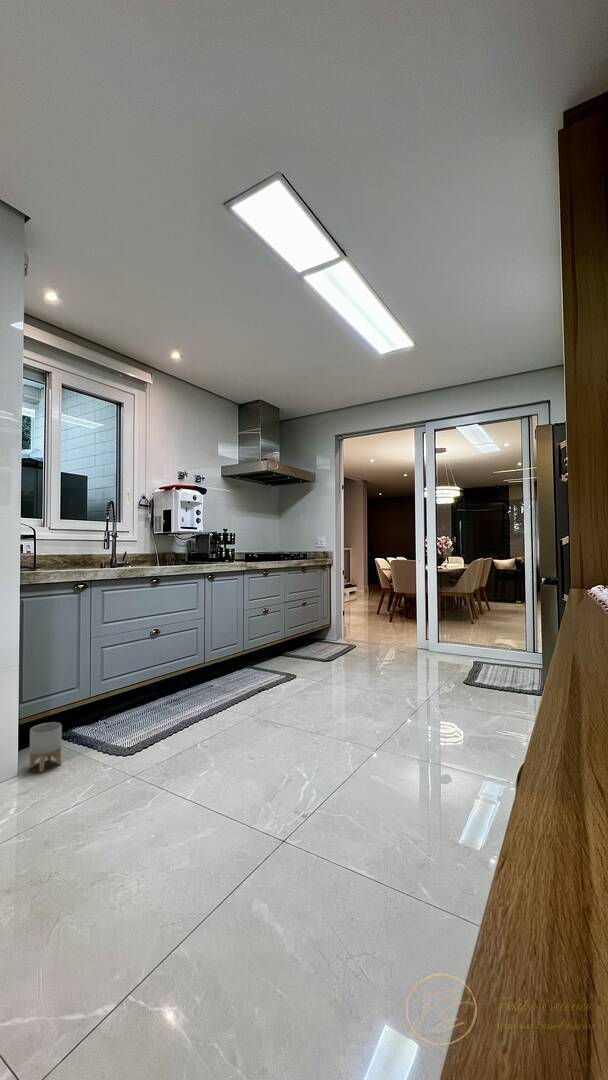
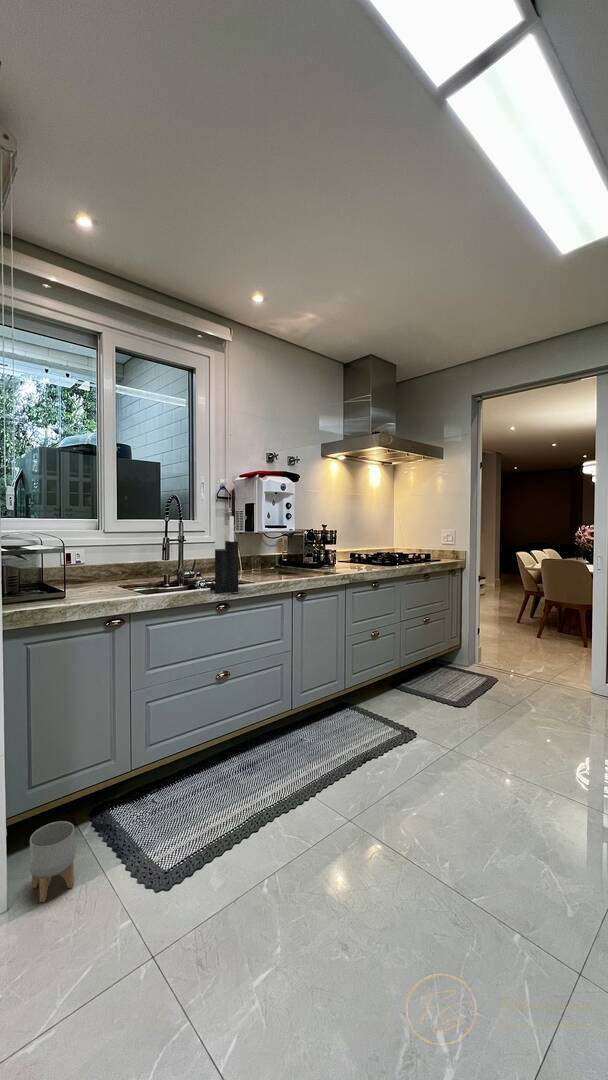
knife block: none [146,514,169,569] -> present [210,516,238,593]

